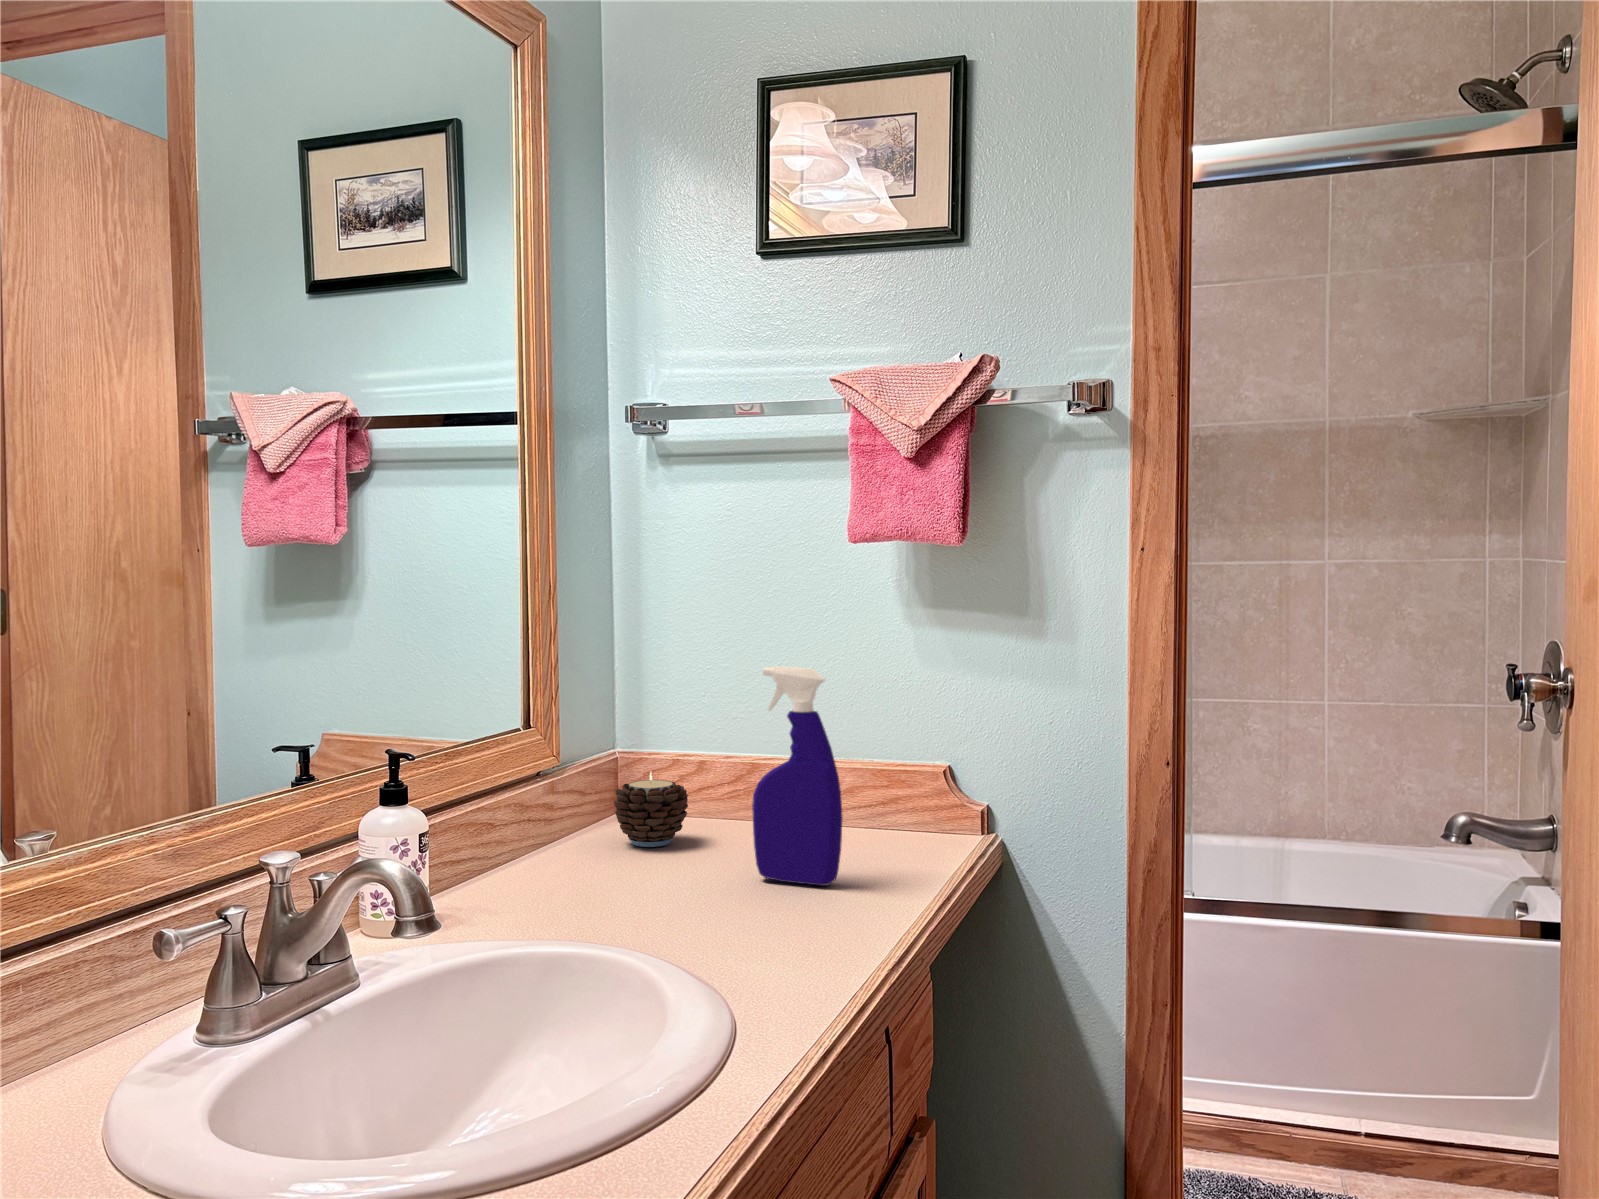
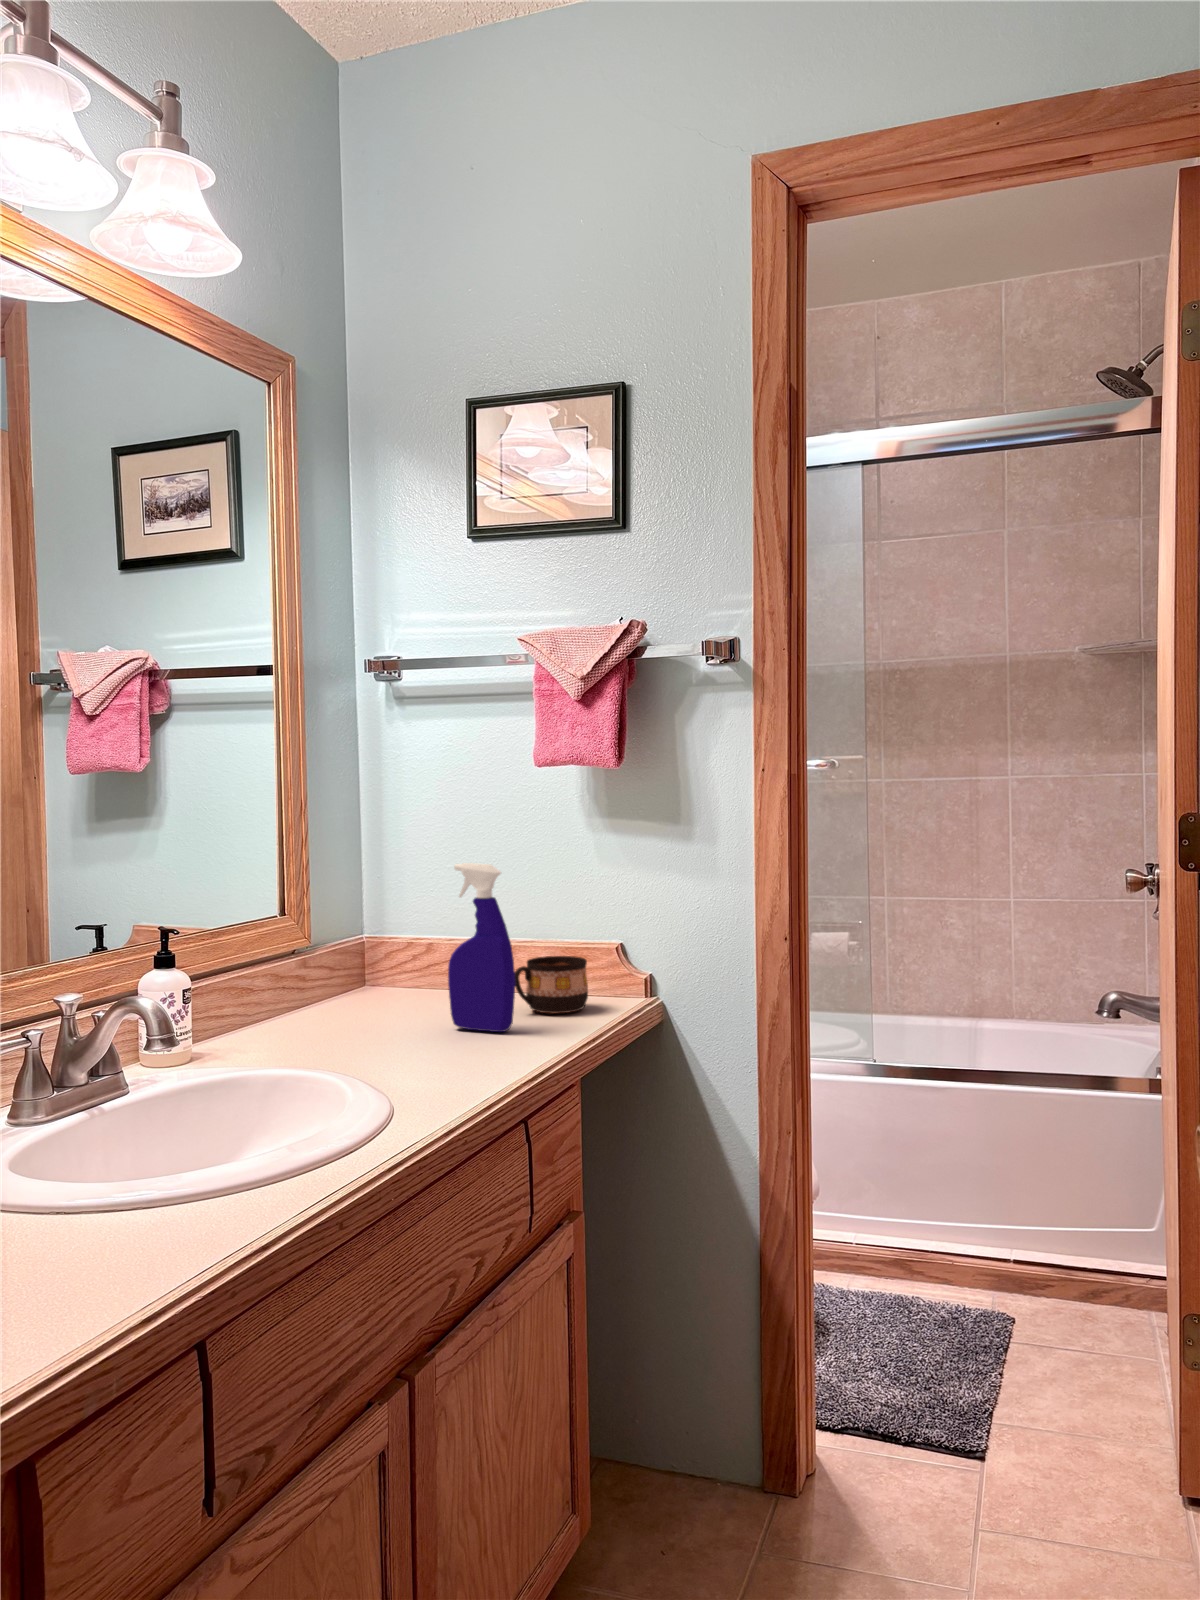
candle: present [614,772,688,847] -> none [351,949,411,1008]
cup: none [828,782,919,857] -> present [515,956,588,1013]

